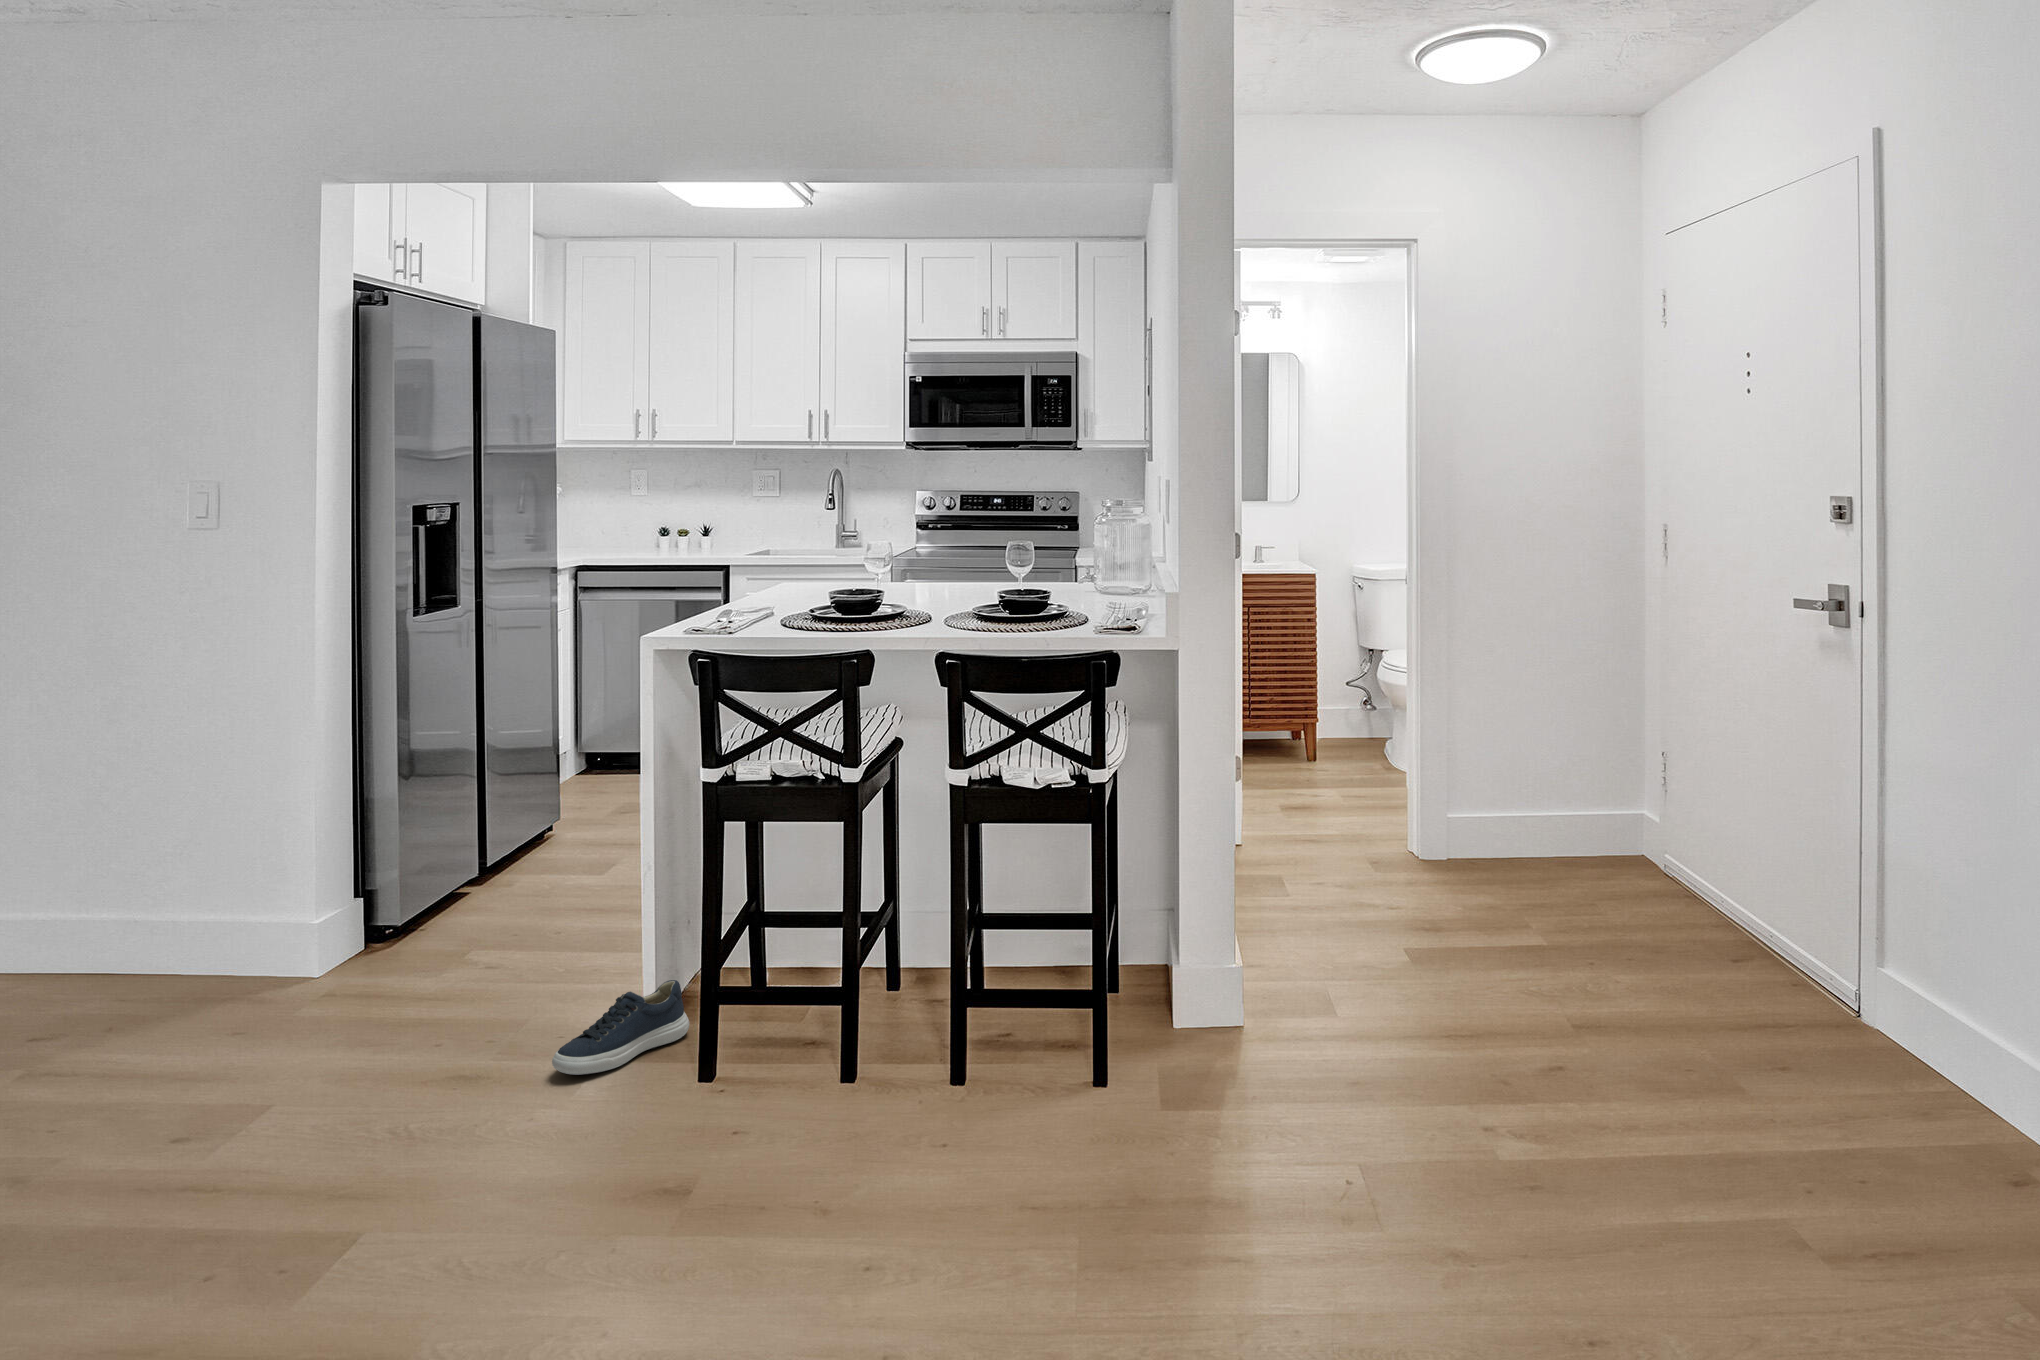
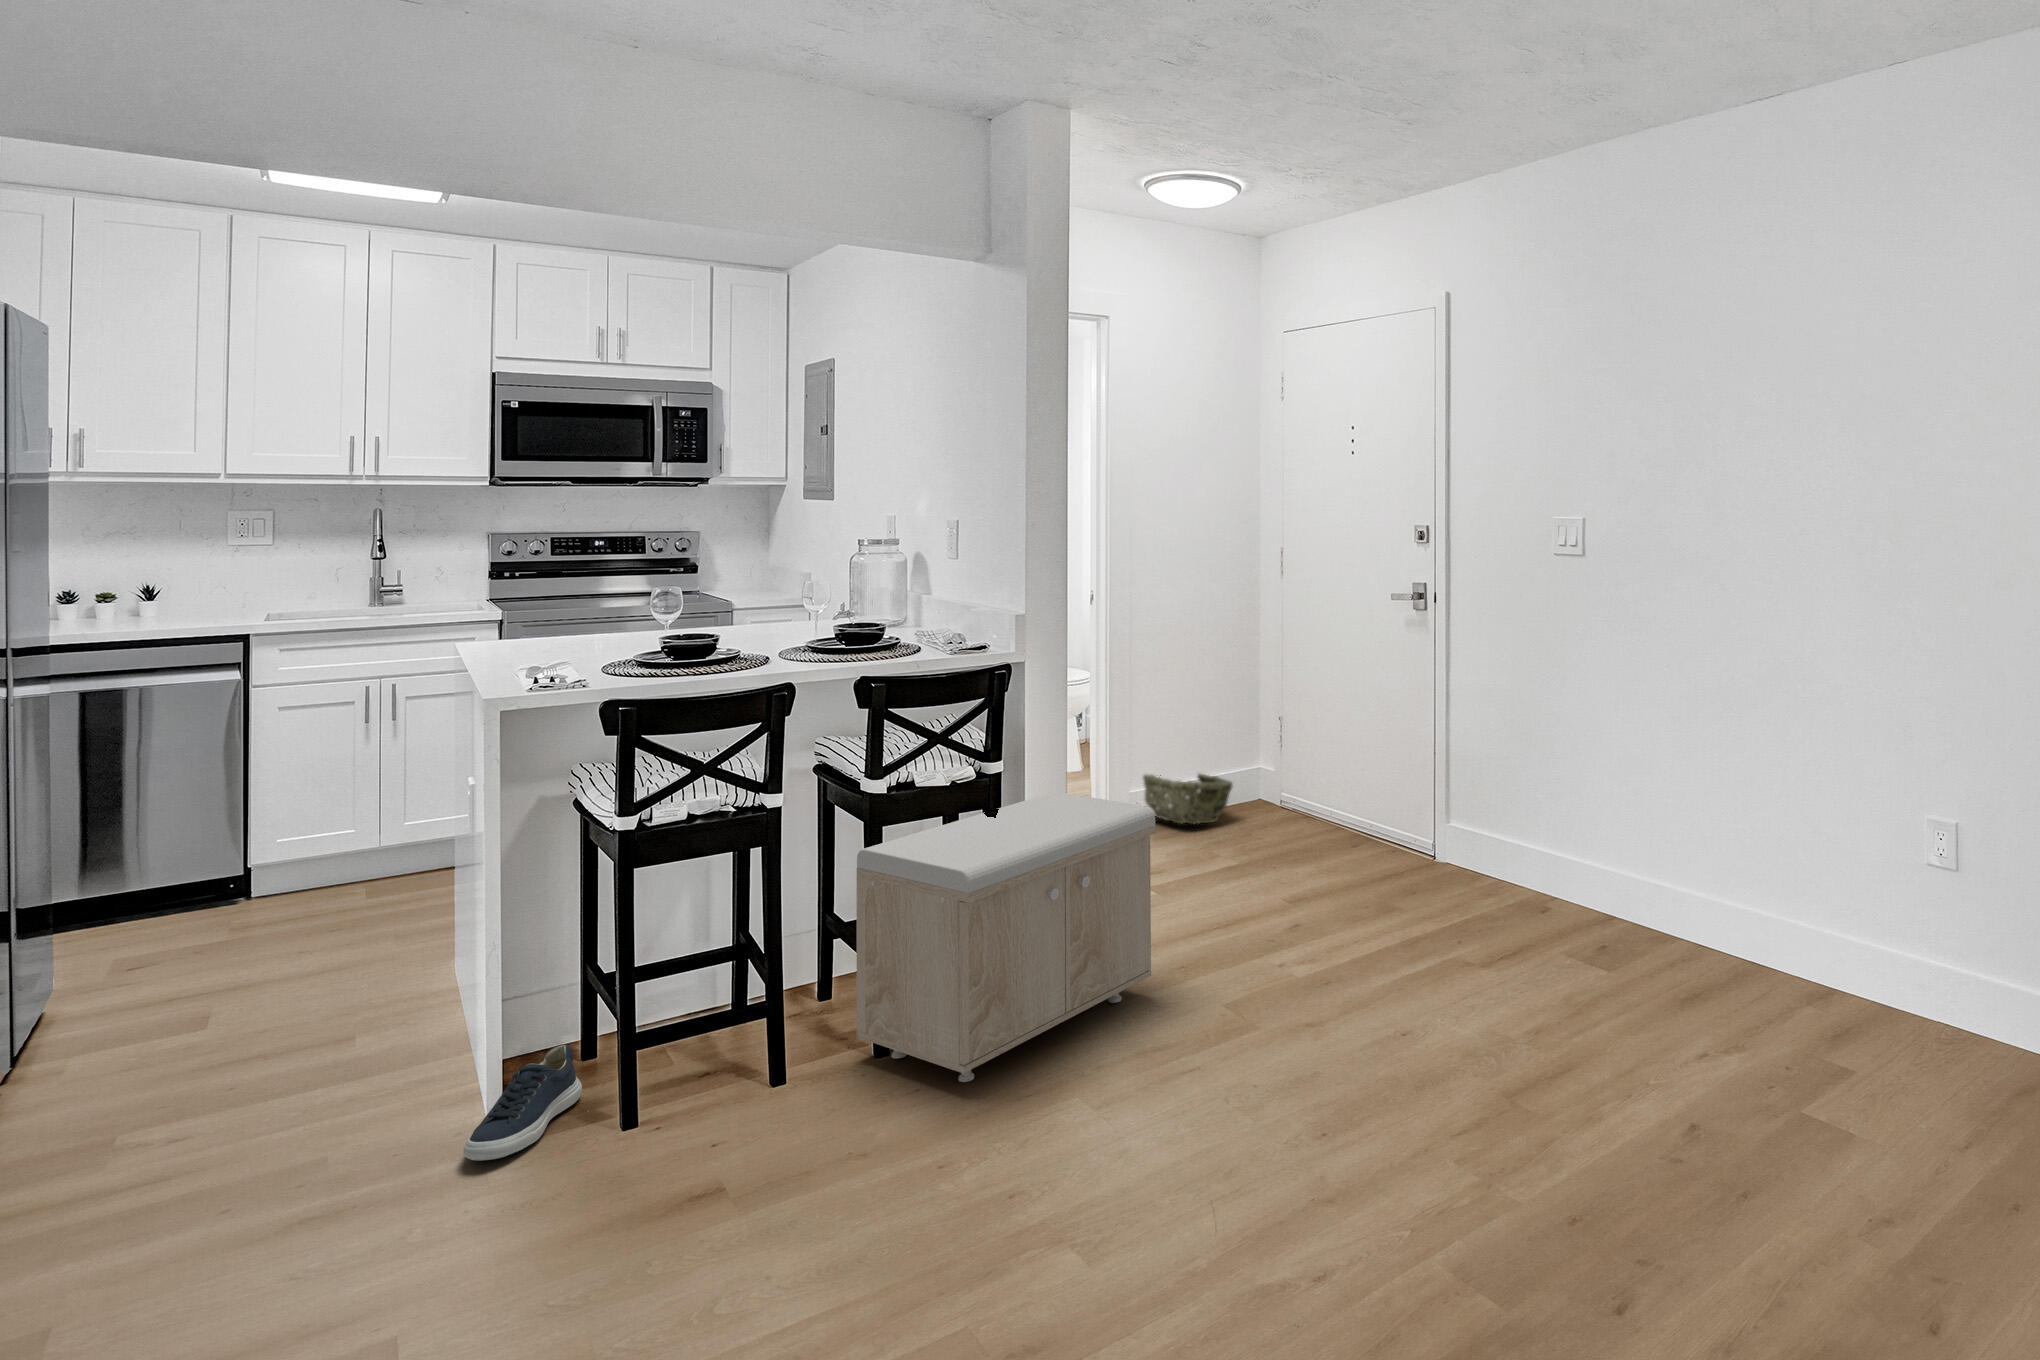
woven basket: none [1458,804,1578,892] -> present [1143,774,1232,824]
storage bench: none [908,816,1260,1142] -> present [857,792,1156,1082]

